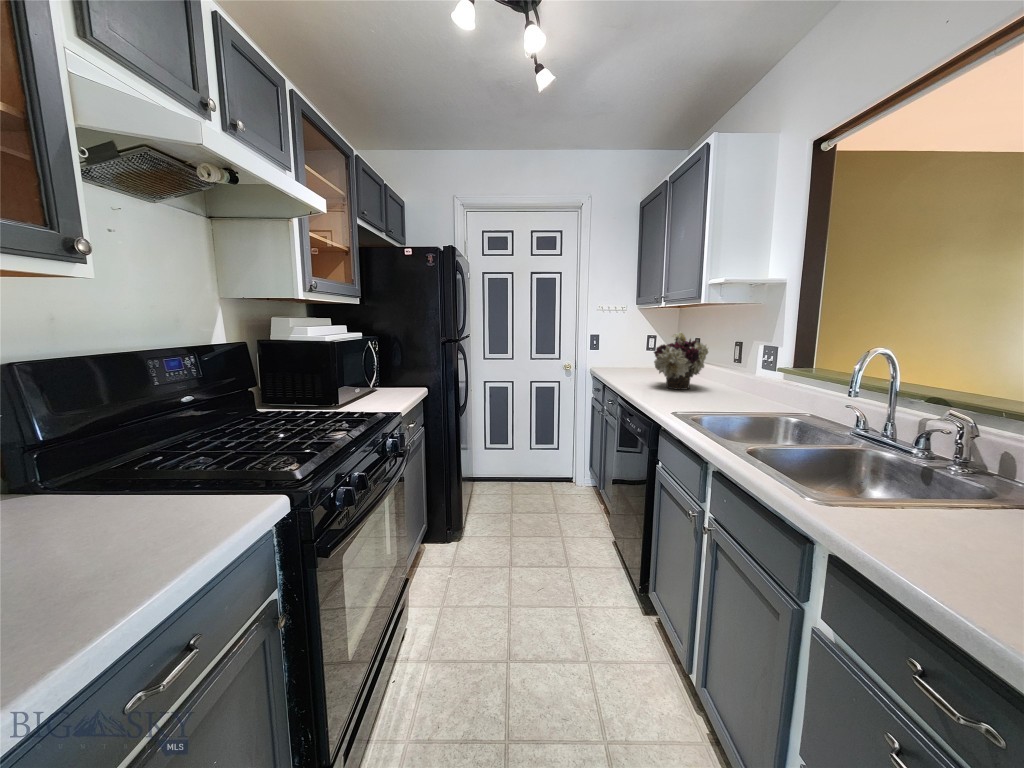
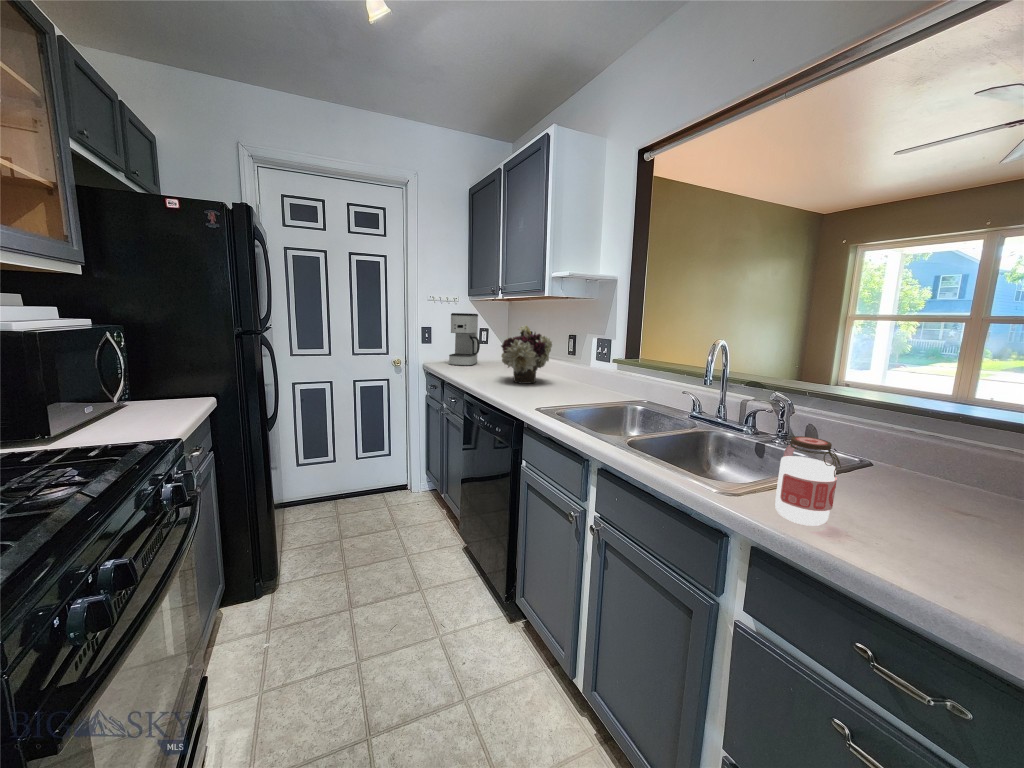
coffee maker: none [611,322,643,371] -> present [449,313,480,366]
jar: none [875,453,958,554] -> present [775,436,841,526]

